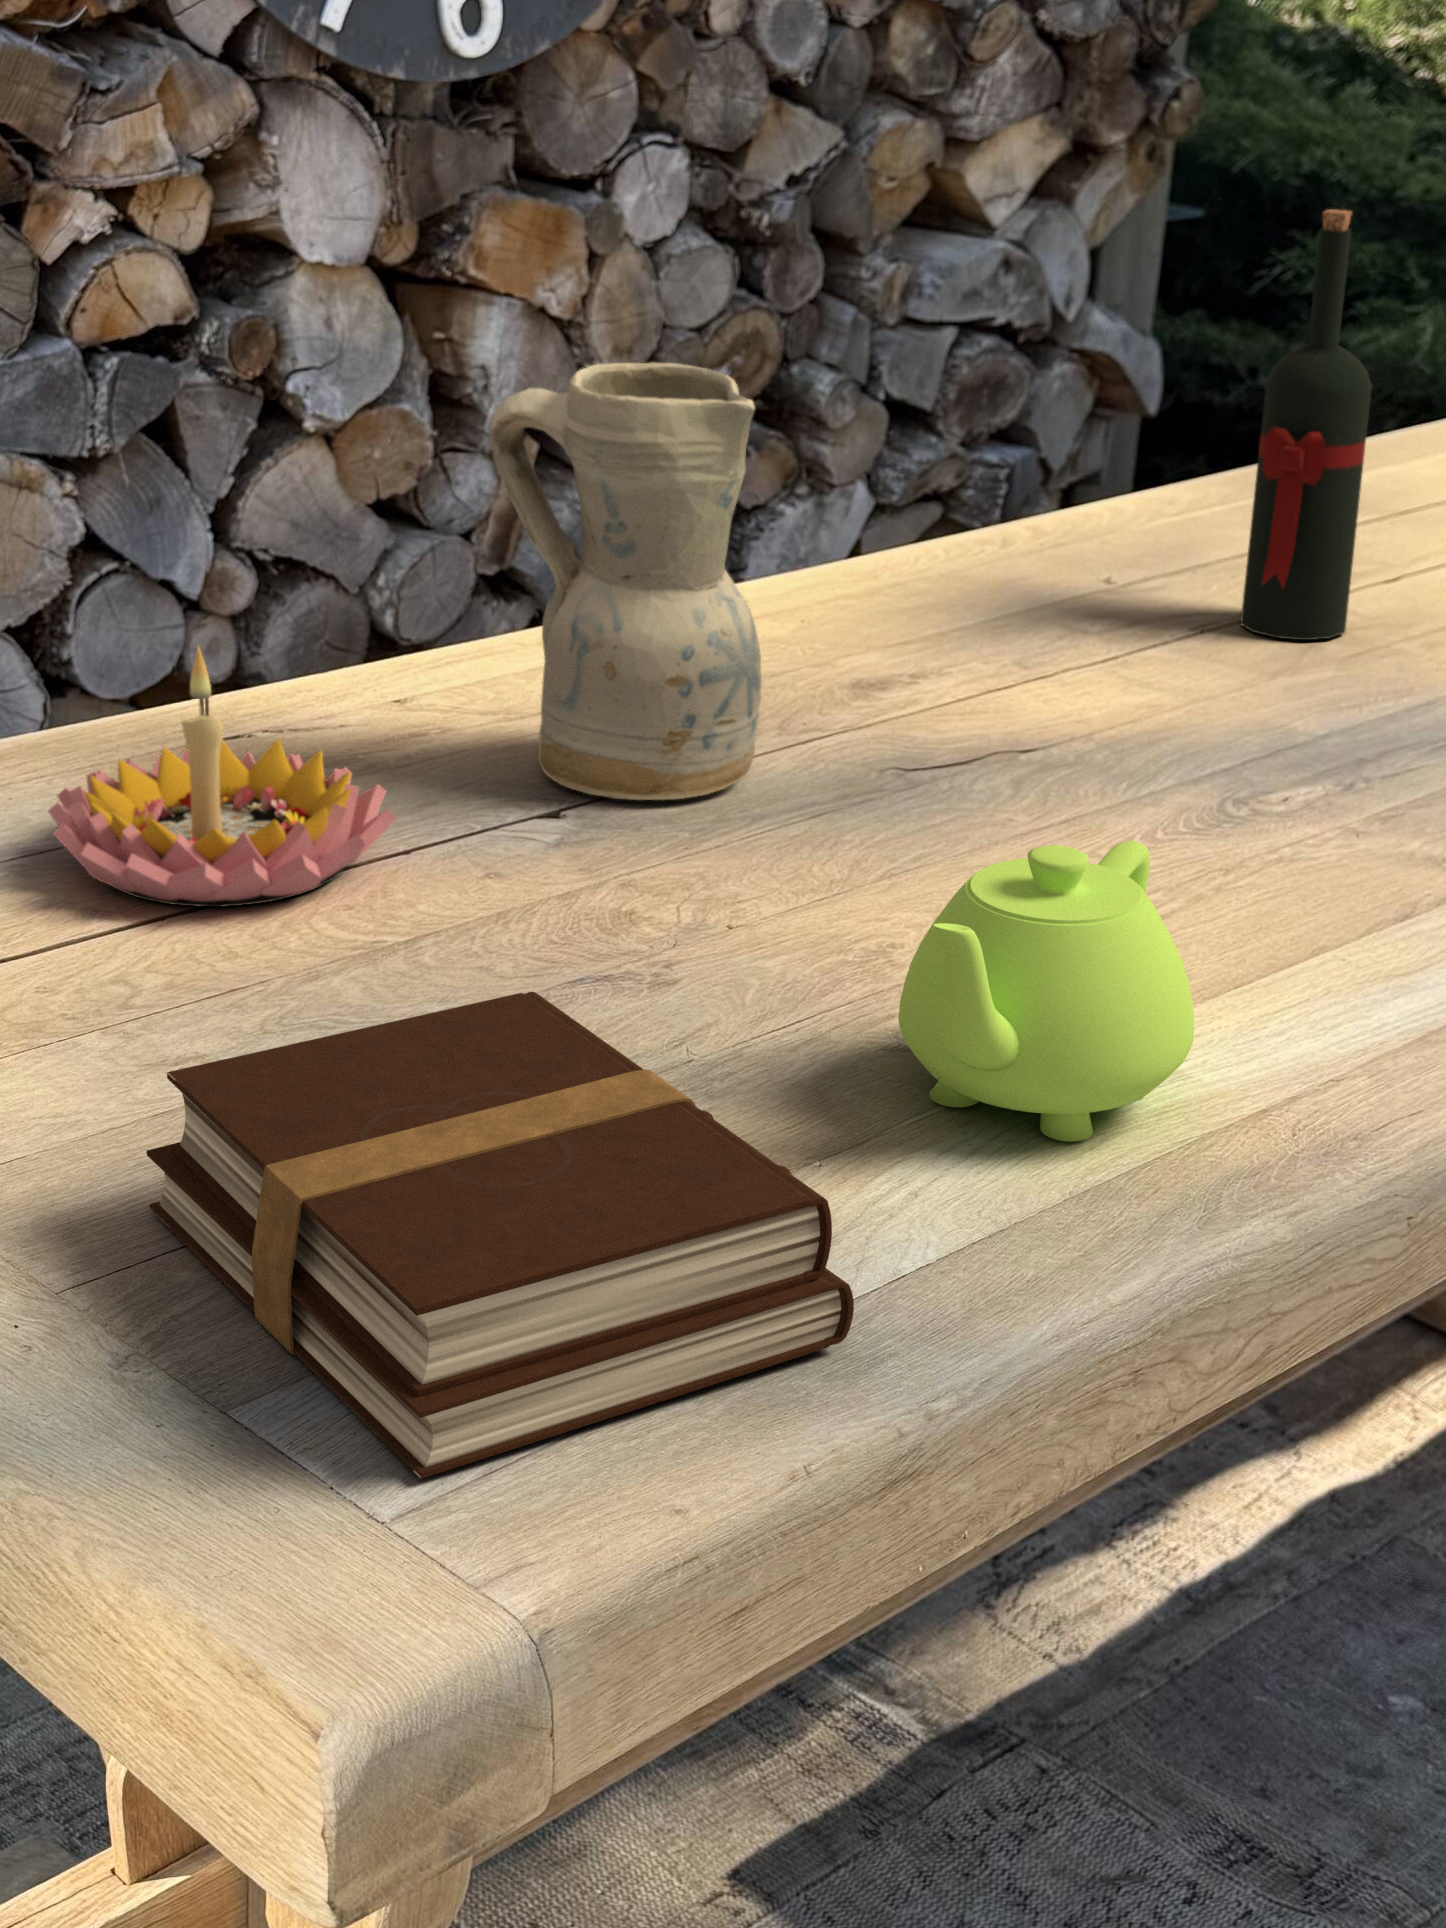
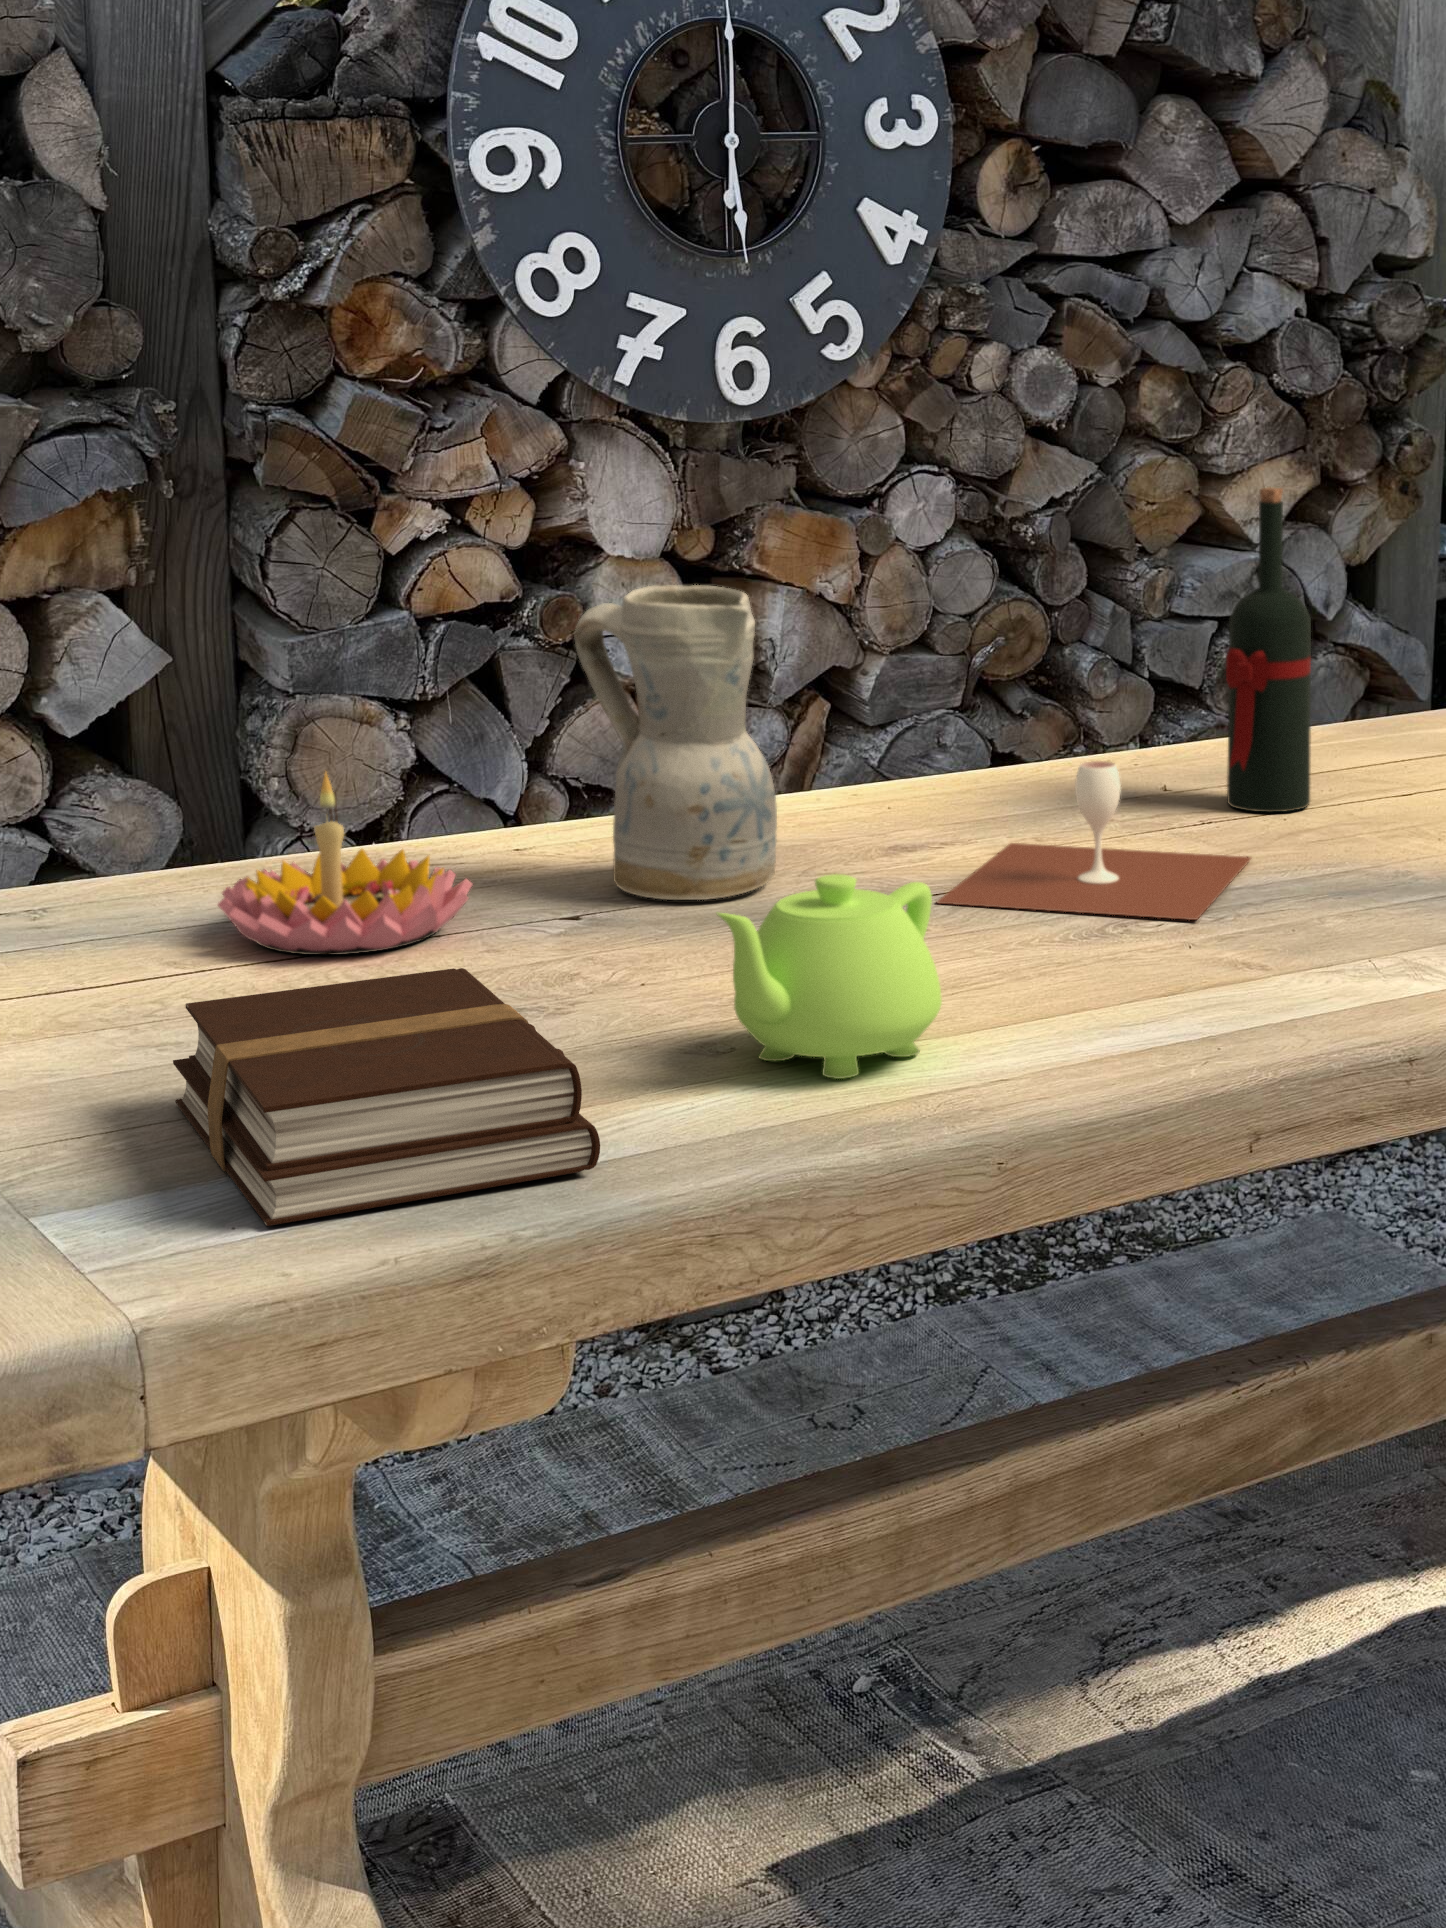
wine glass: none [983,602,1350,831] -> present [937,761,1251,920]

